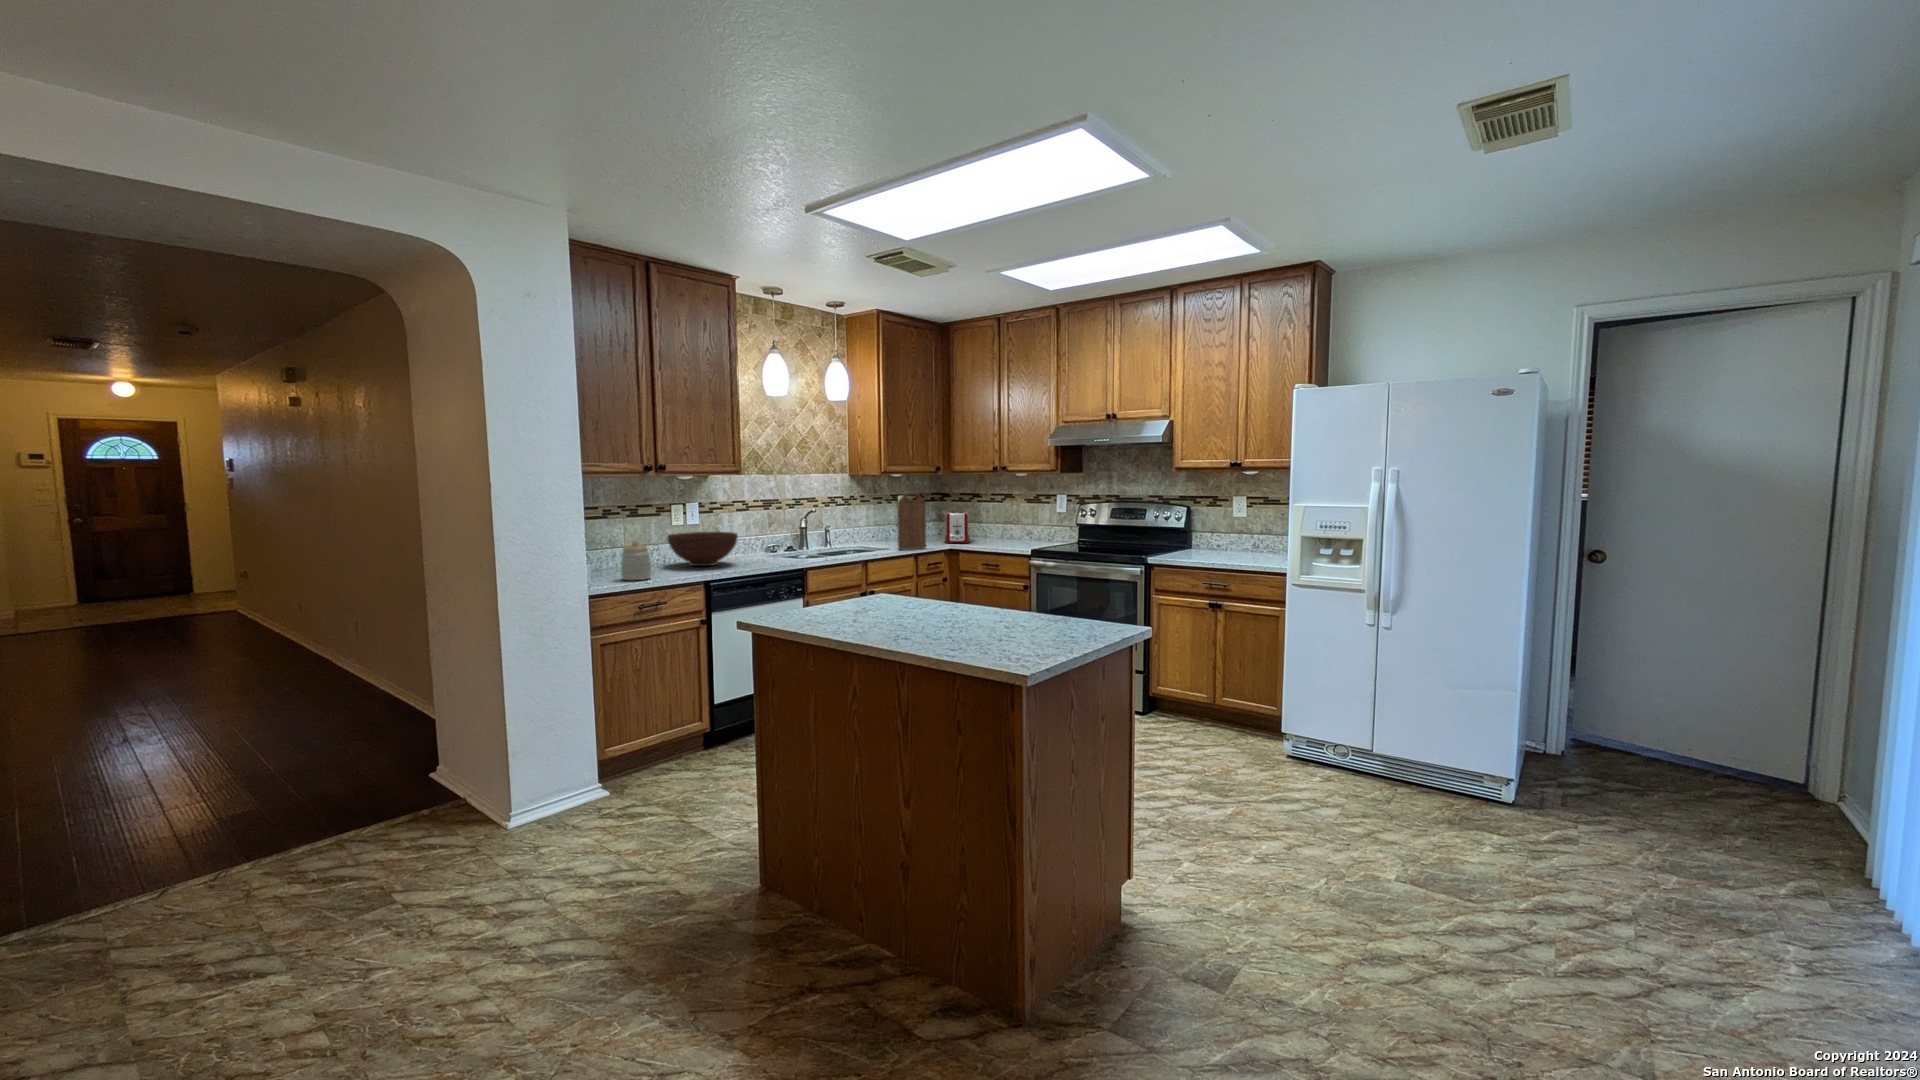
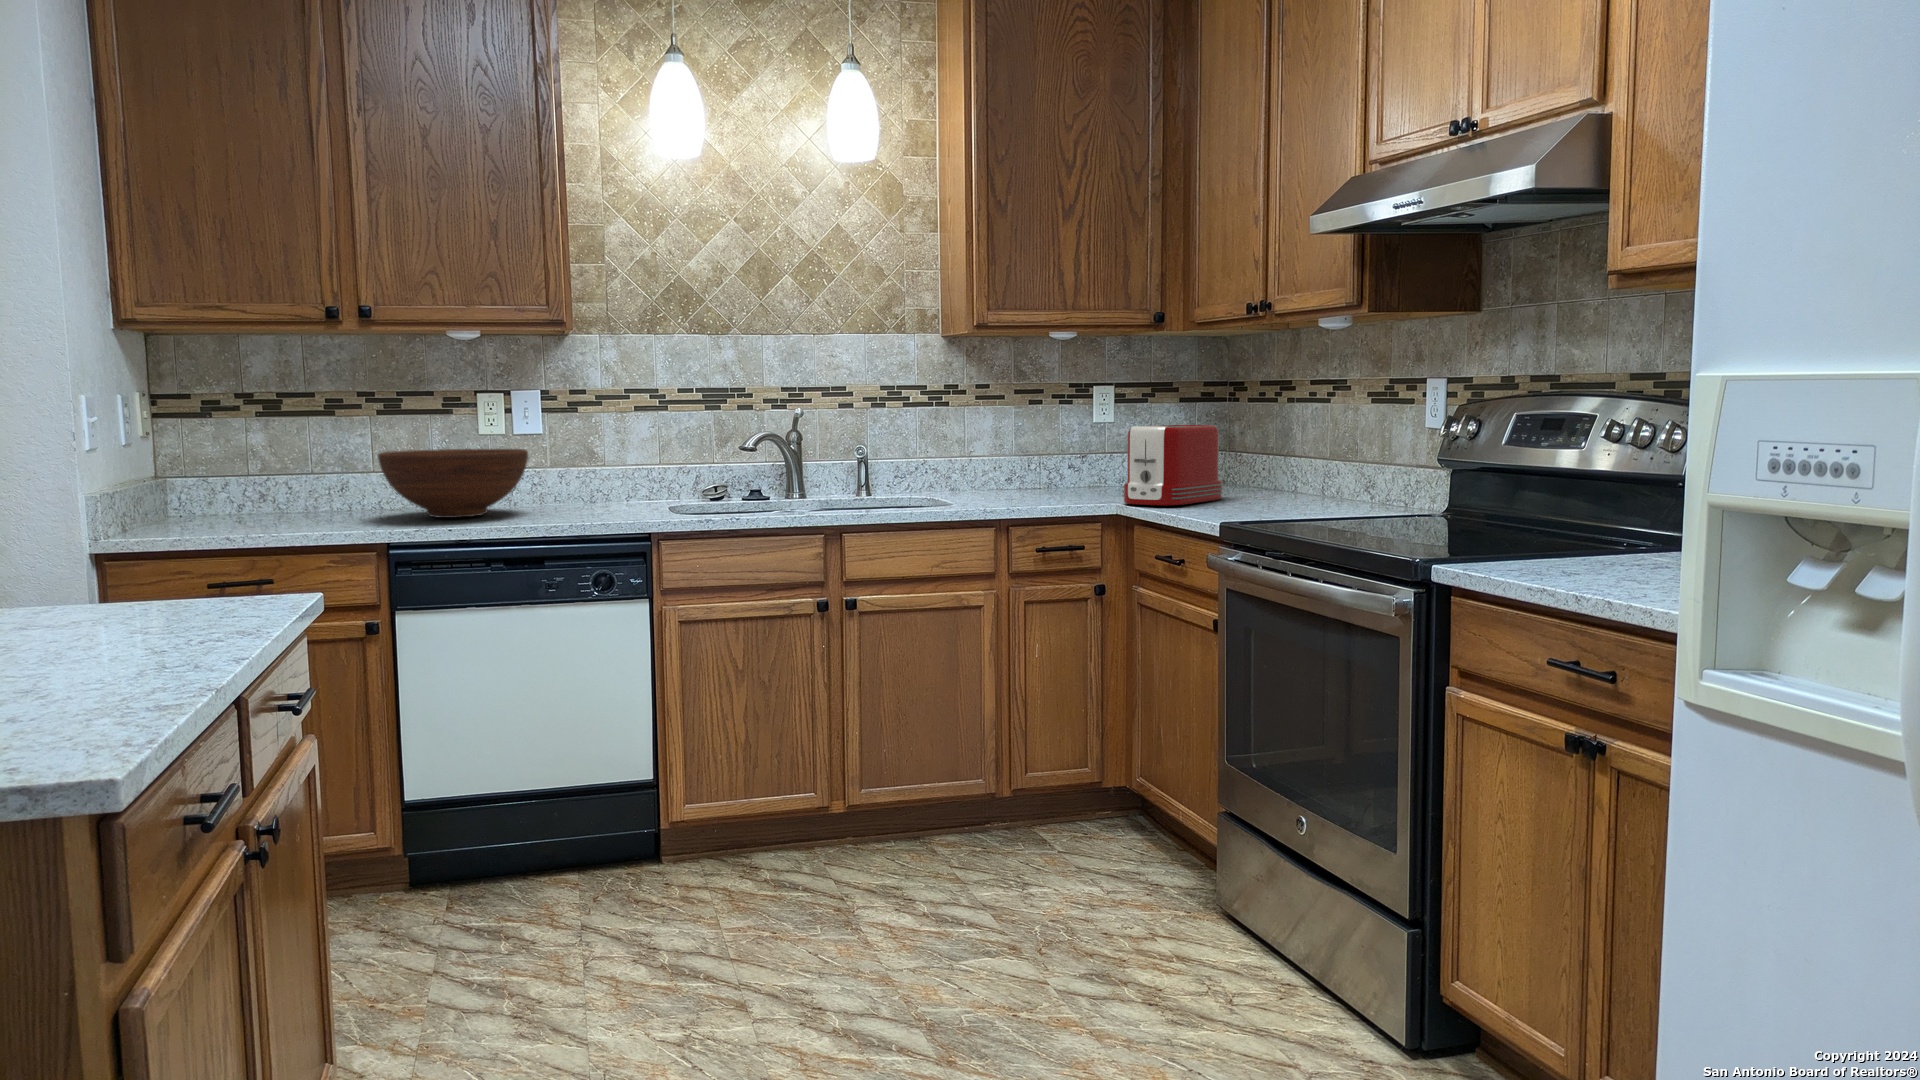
cutting board: present [897,493,926,550] -> none [934,369,1018,512]
jar: present [621,541,651,580] -> none [202,455,268,533]

